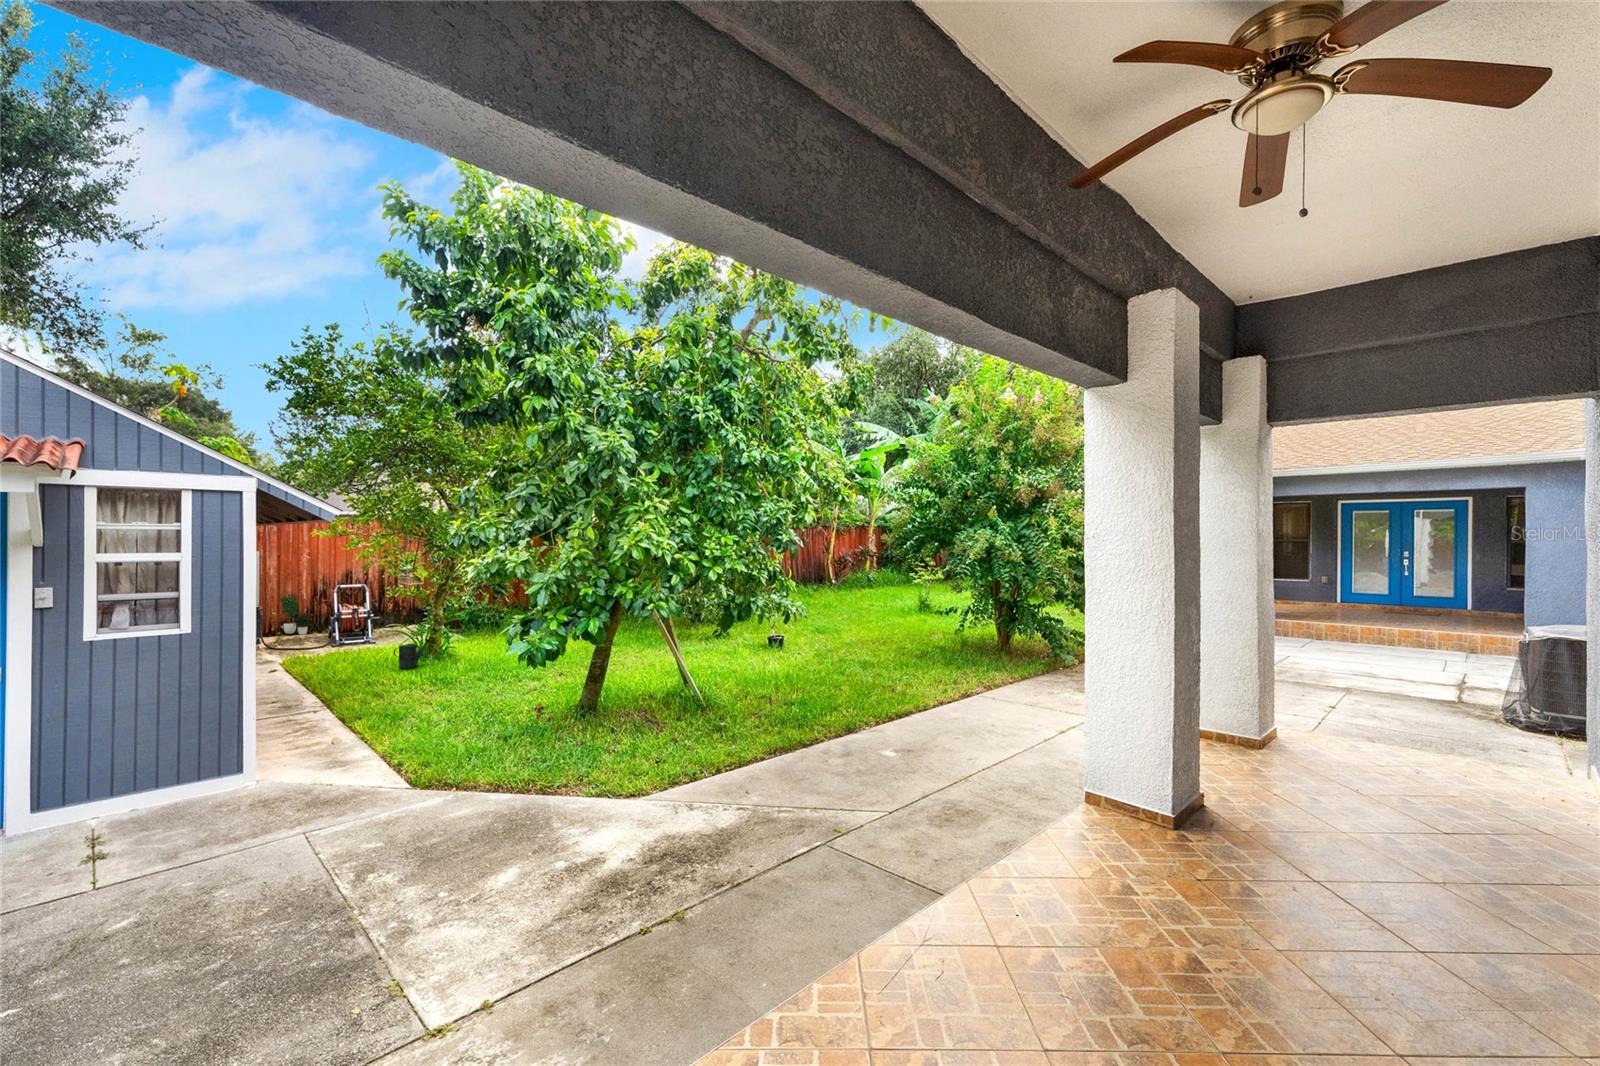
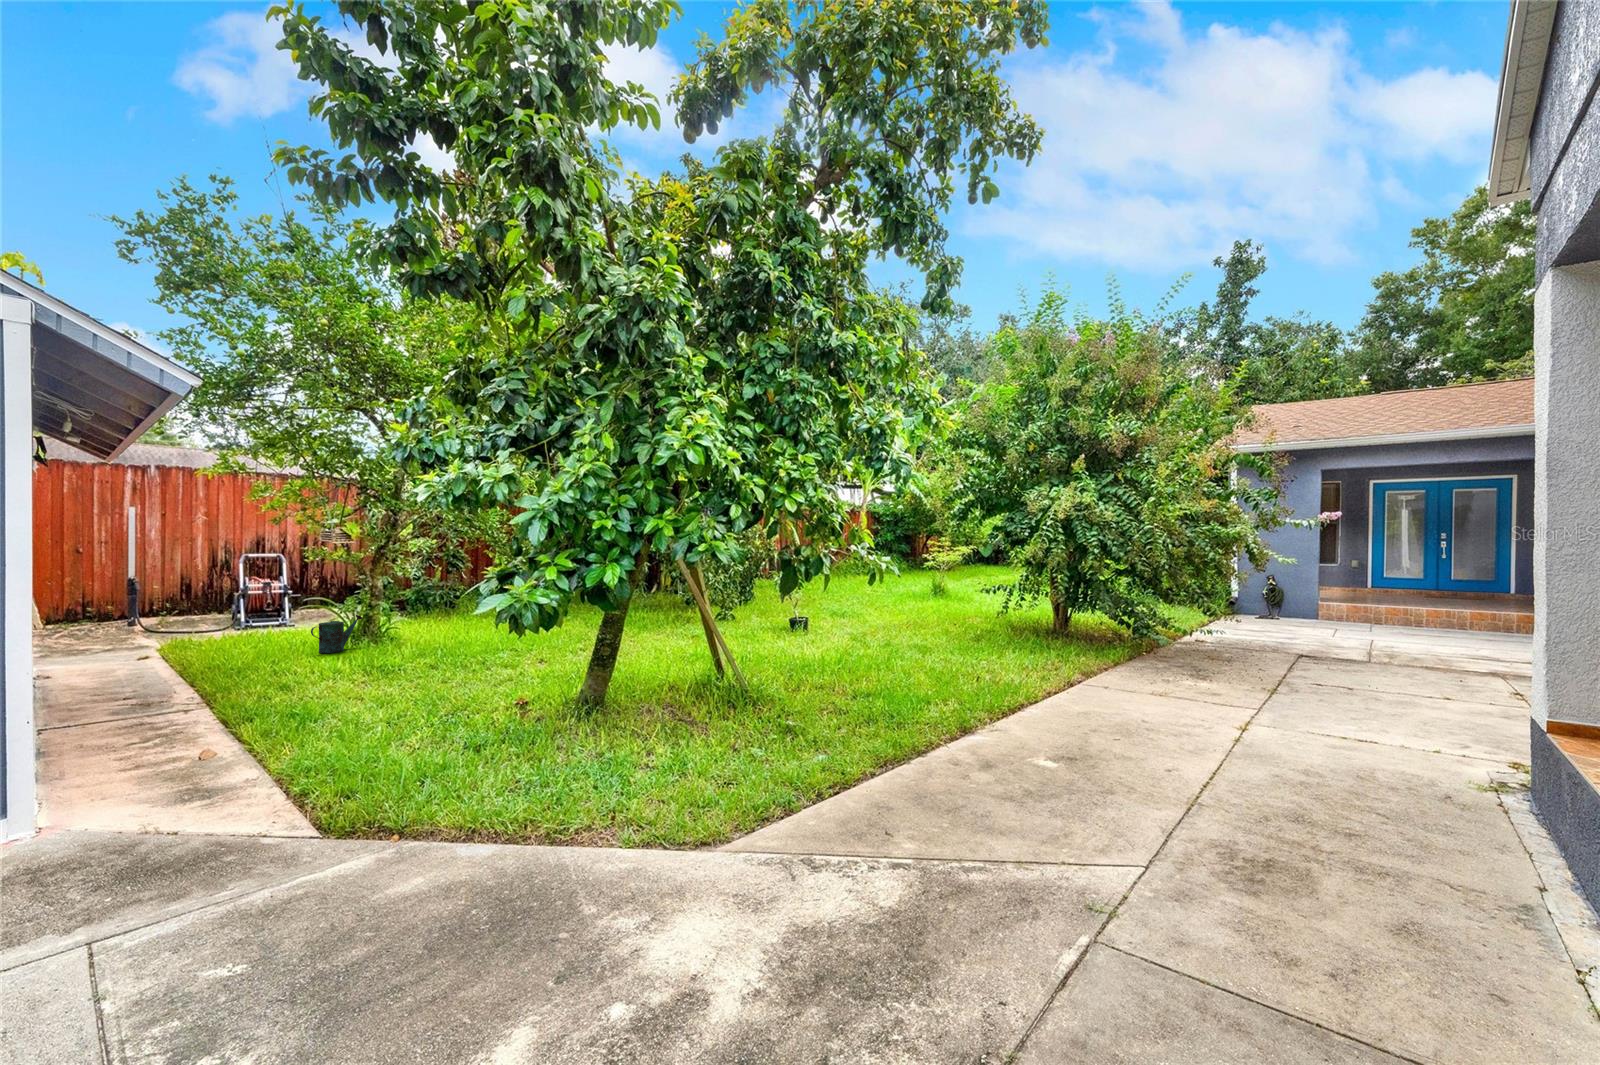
potted plant: present [279,594,310,635] -> none [164,560,212,616]

